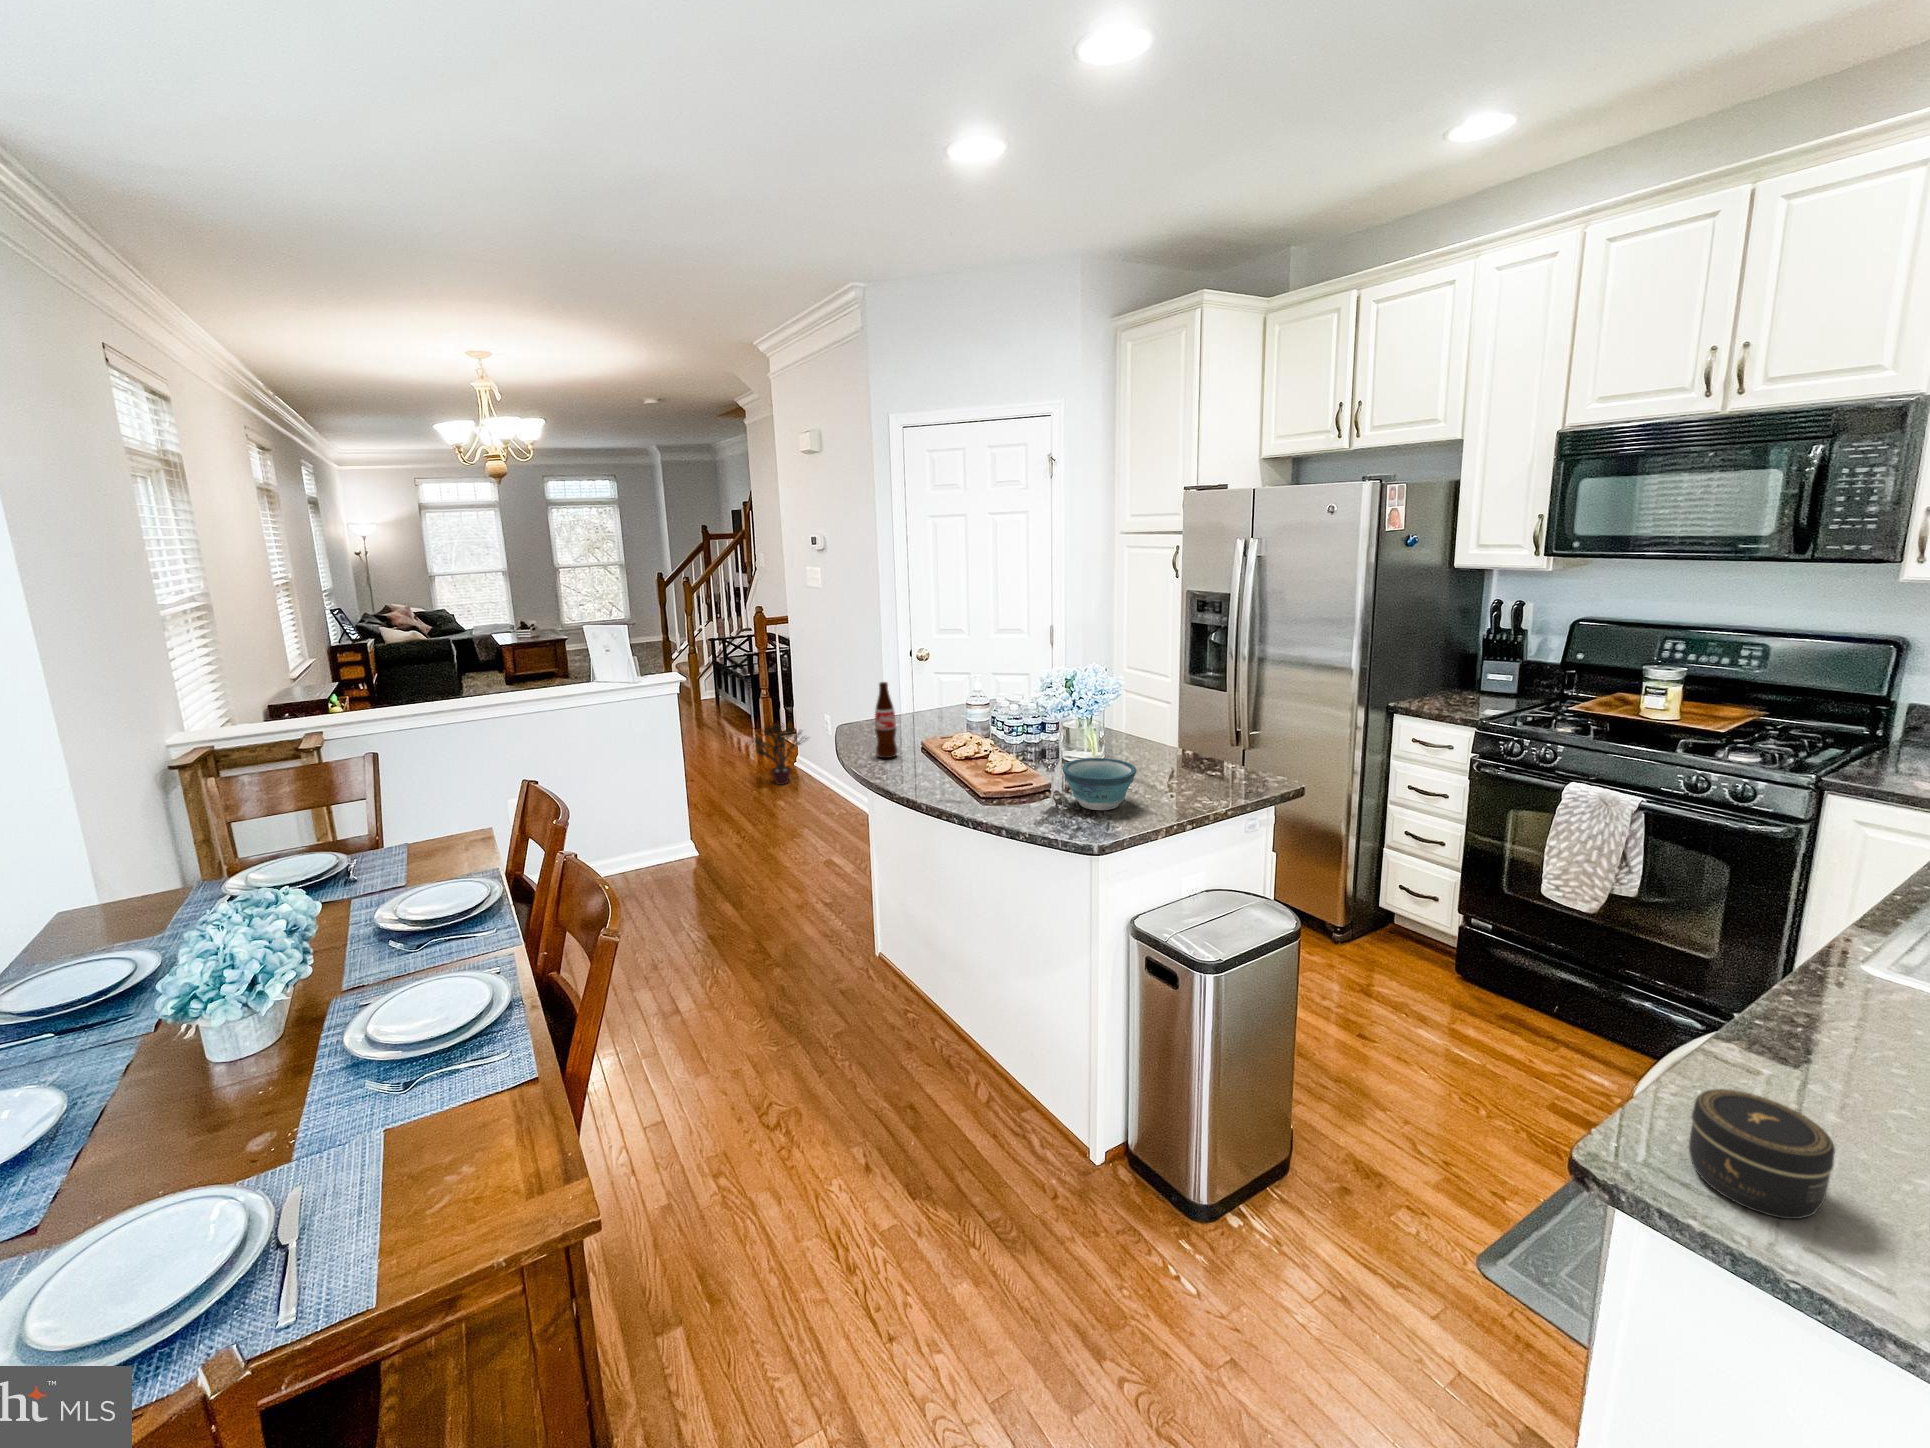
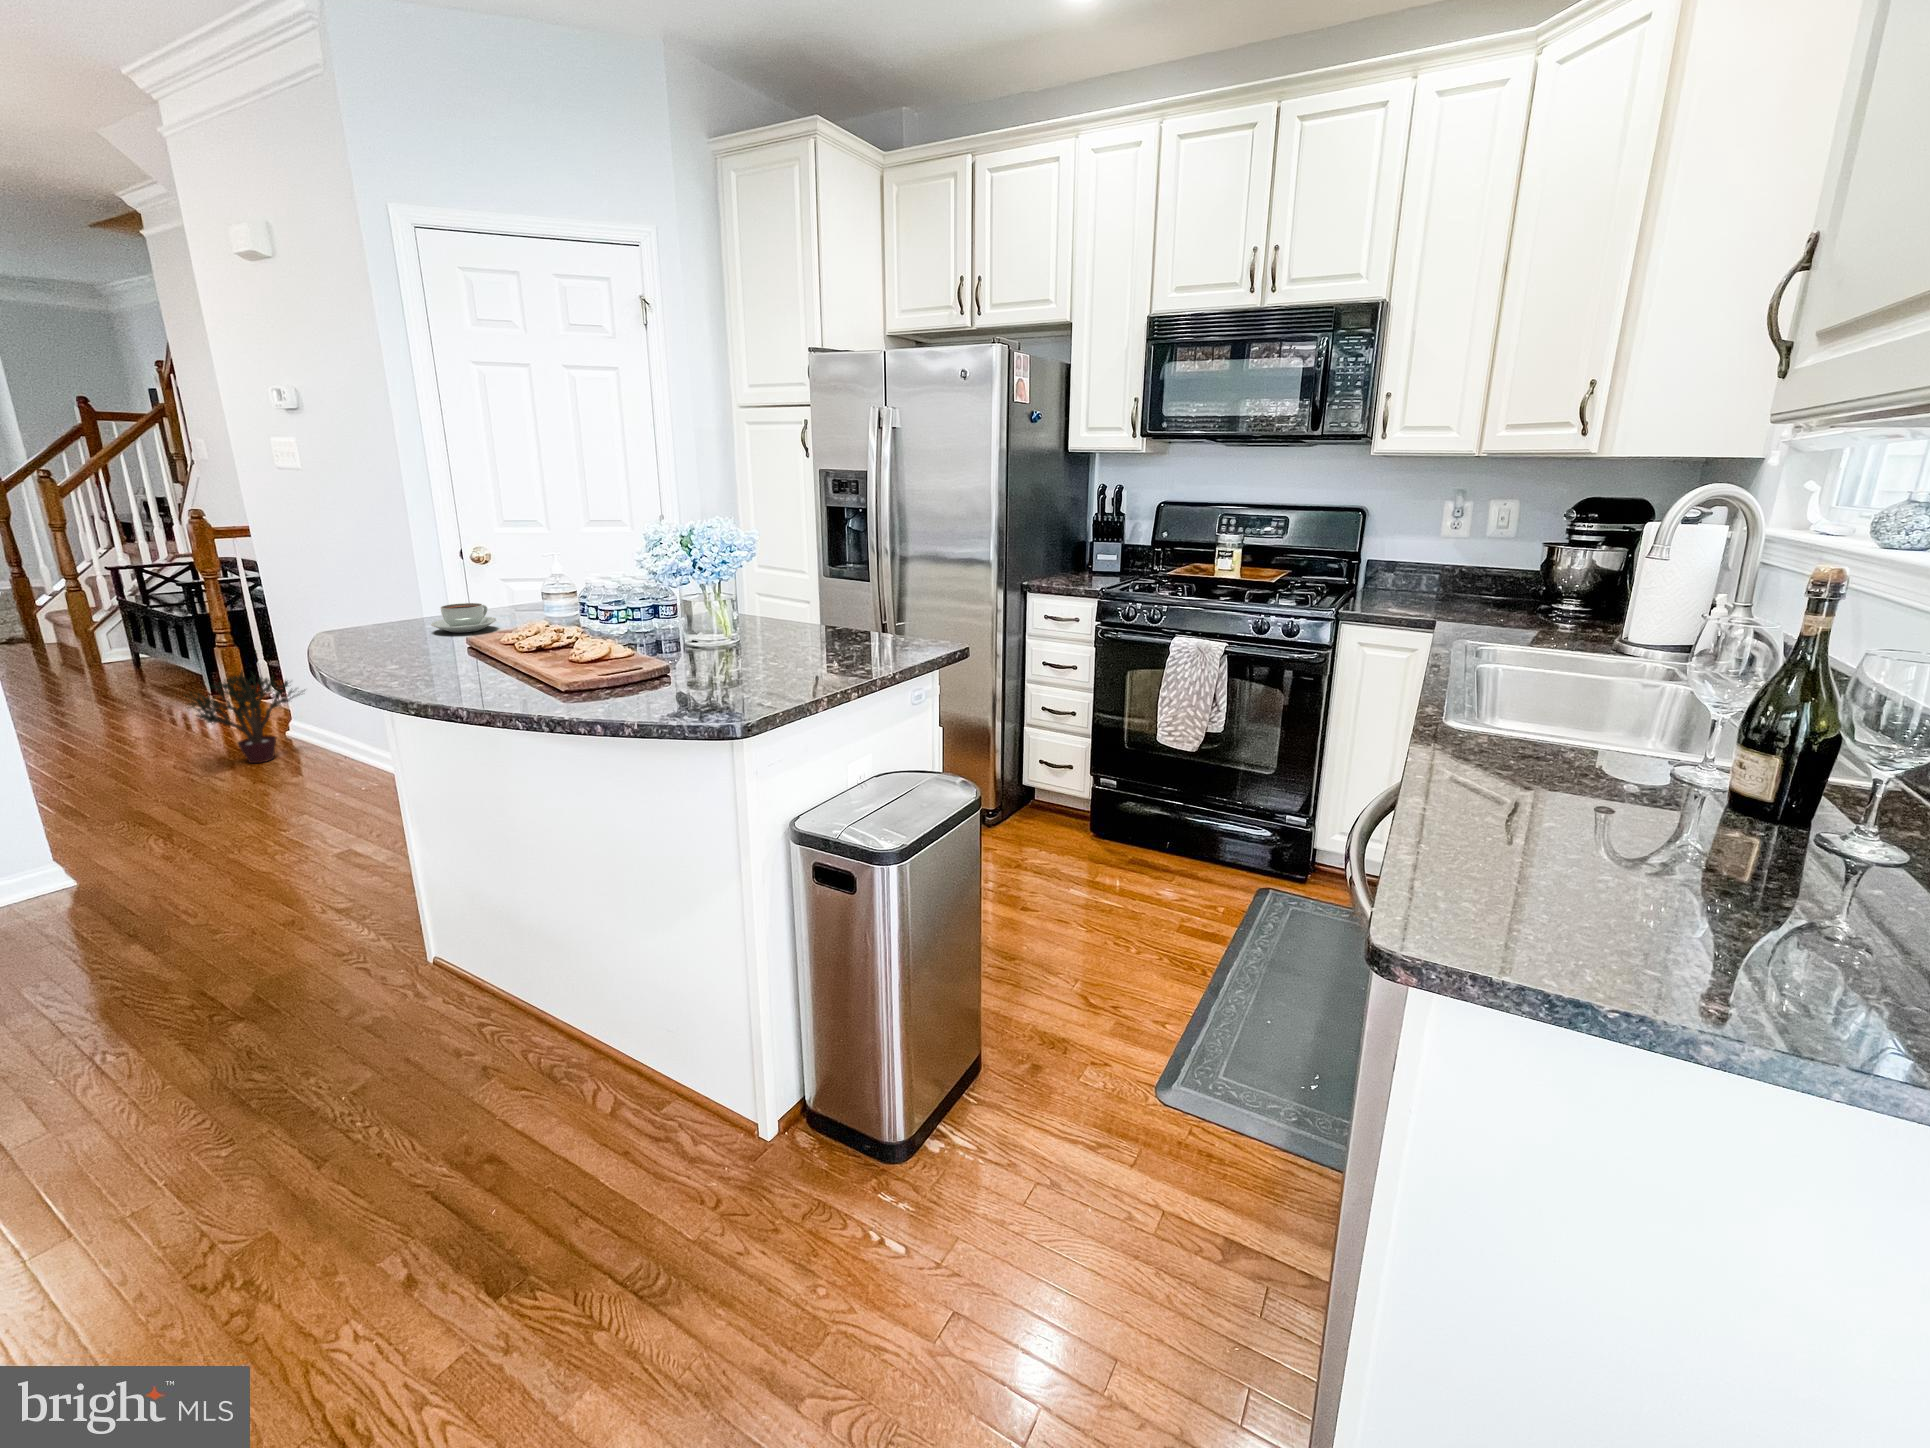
bottle: present [875,682,898,758] -> none [366,546,418,665]
coffee cup: none [902,710,940,732] -> present [431,603,497,633]
bowl: present [1062,758,1136,810] -> none [681,629,783,693]
jar: present [1689,1089,1835,1219] -> none [1452,833,1587,956]

